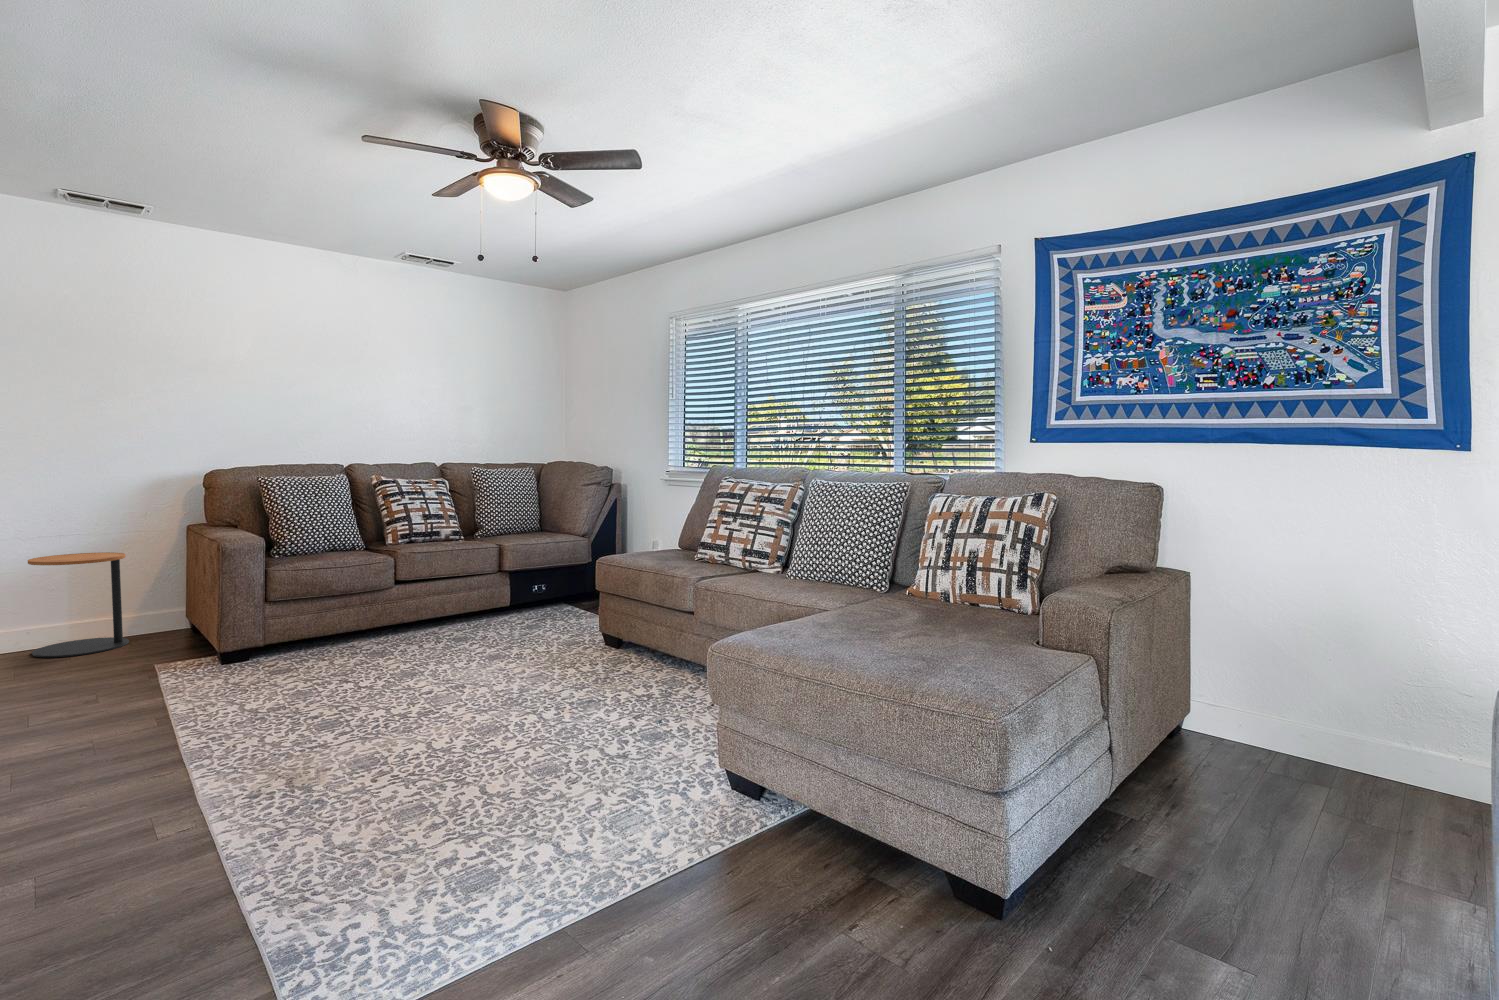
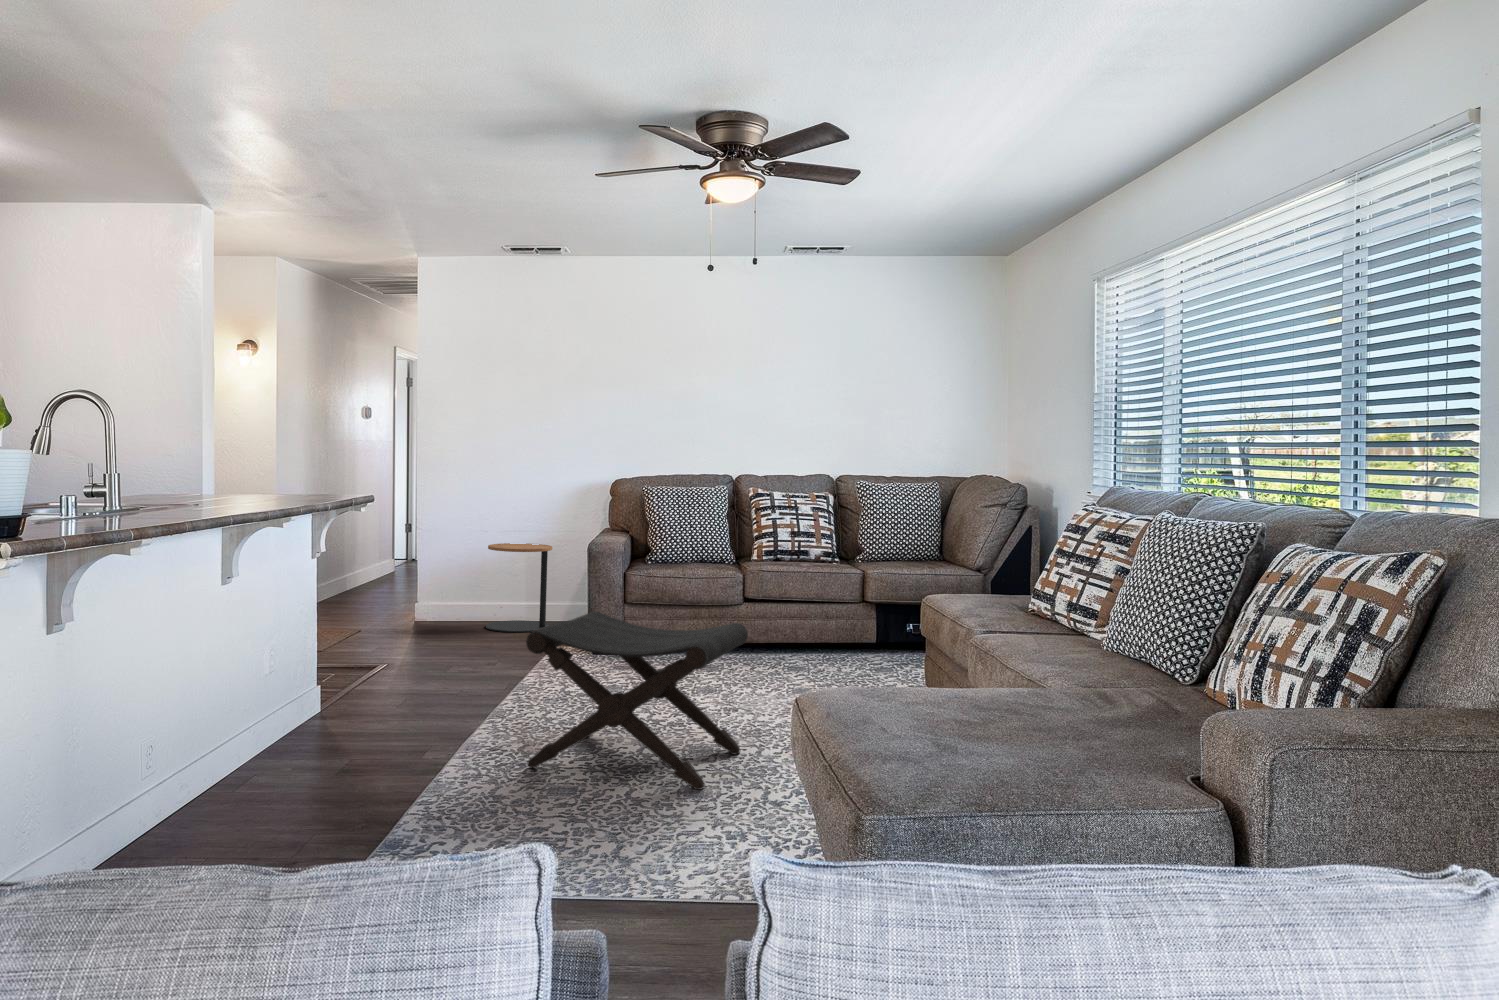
footstool: none [317,601,537,794] -> present [526,611,748,790]

